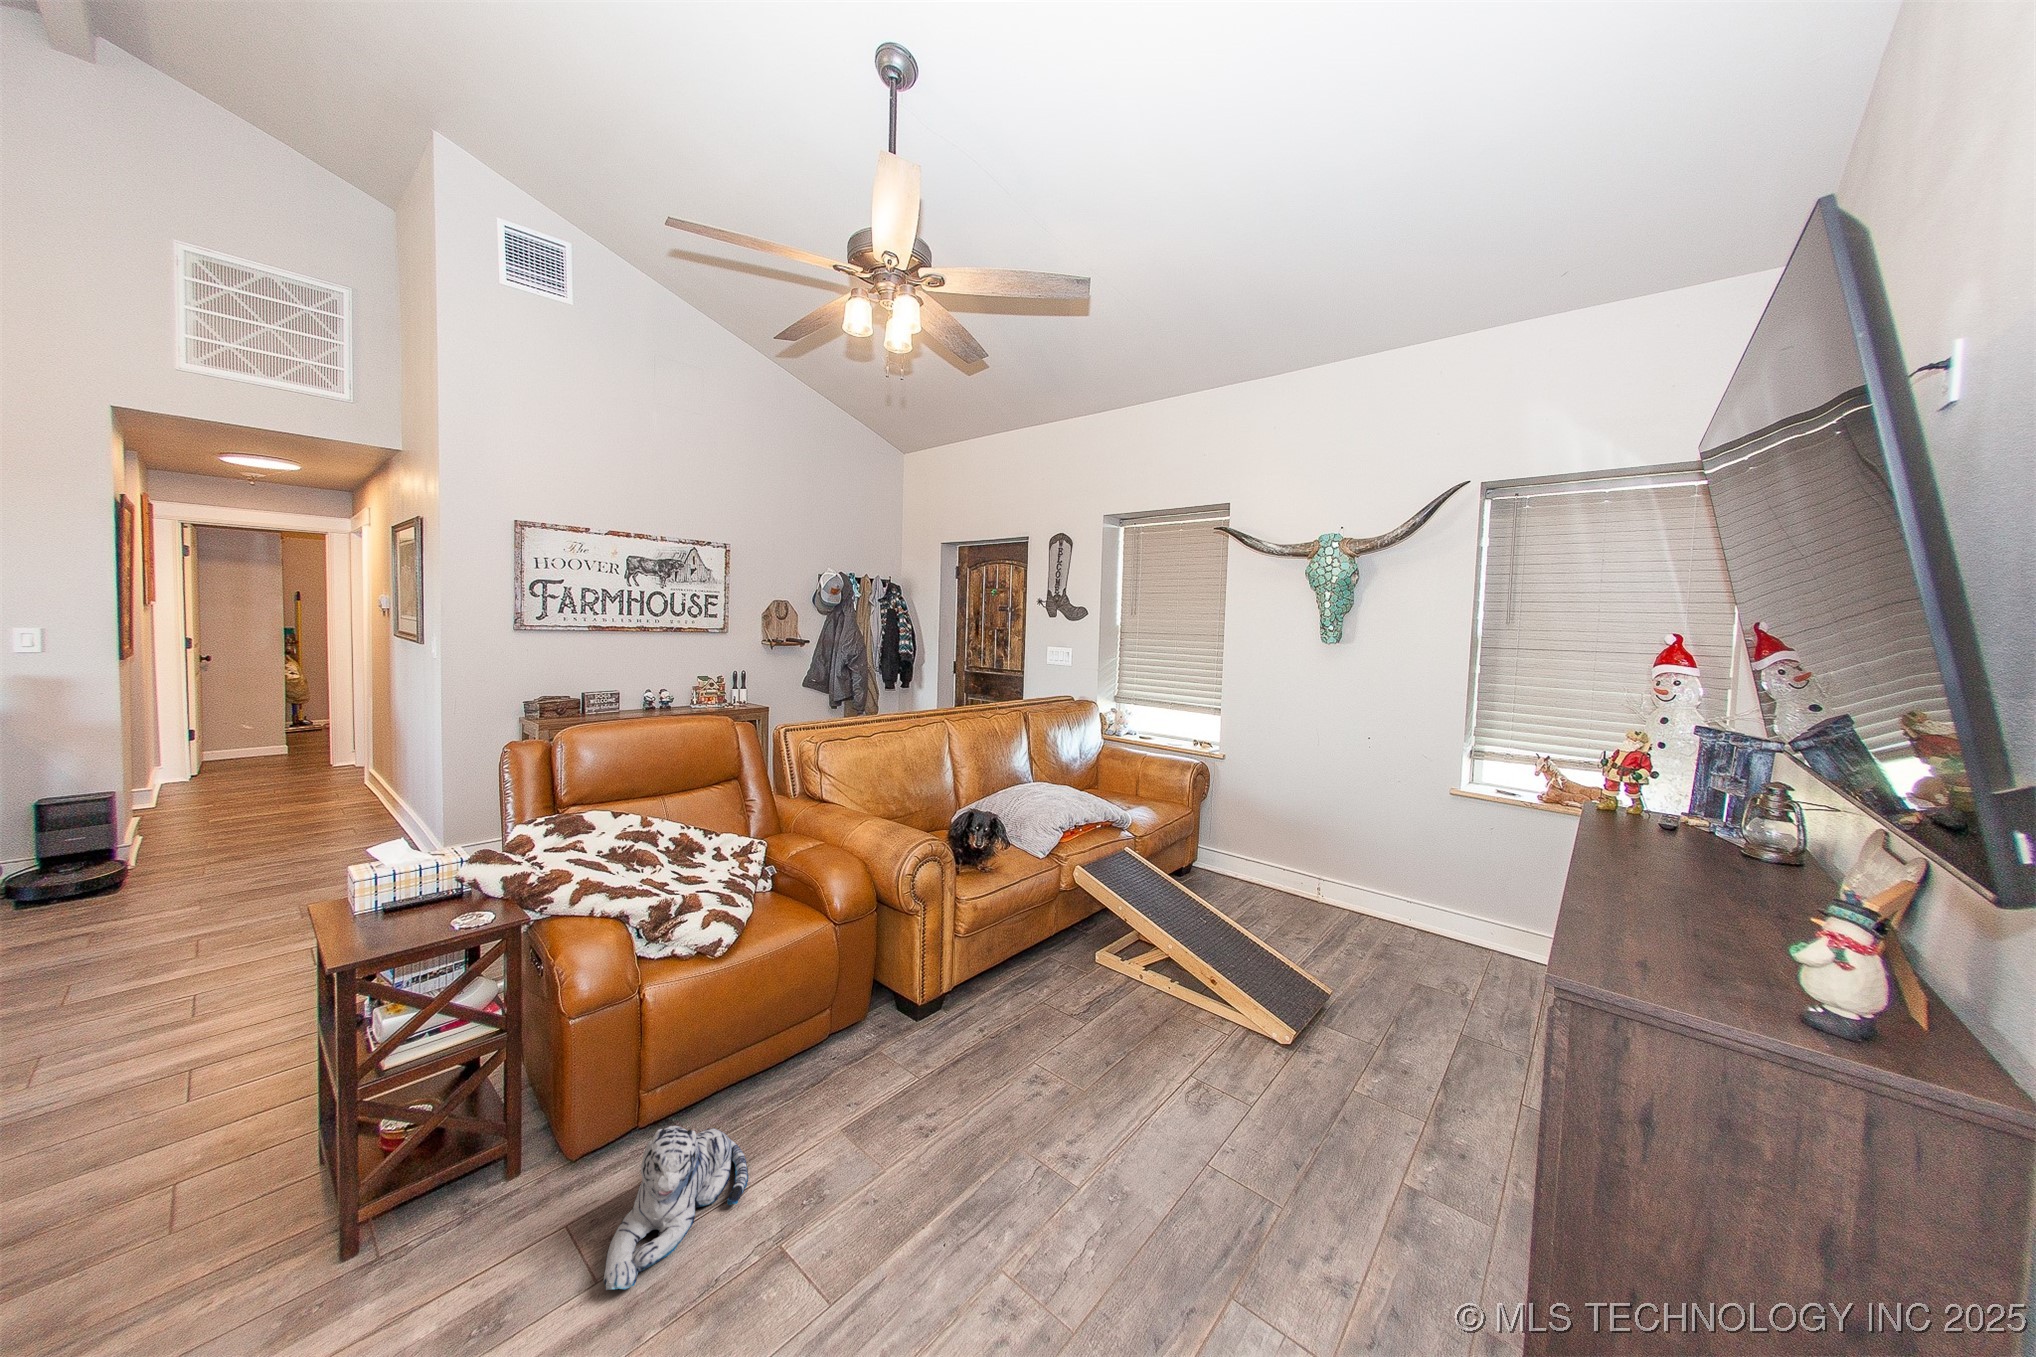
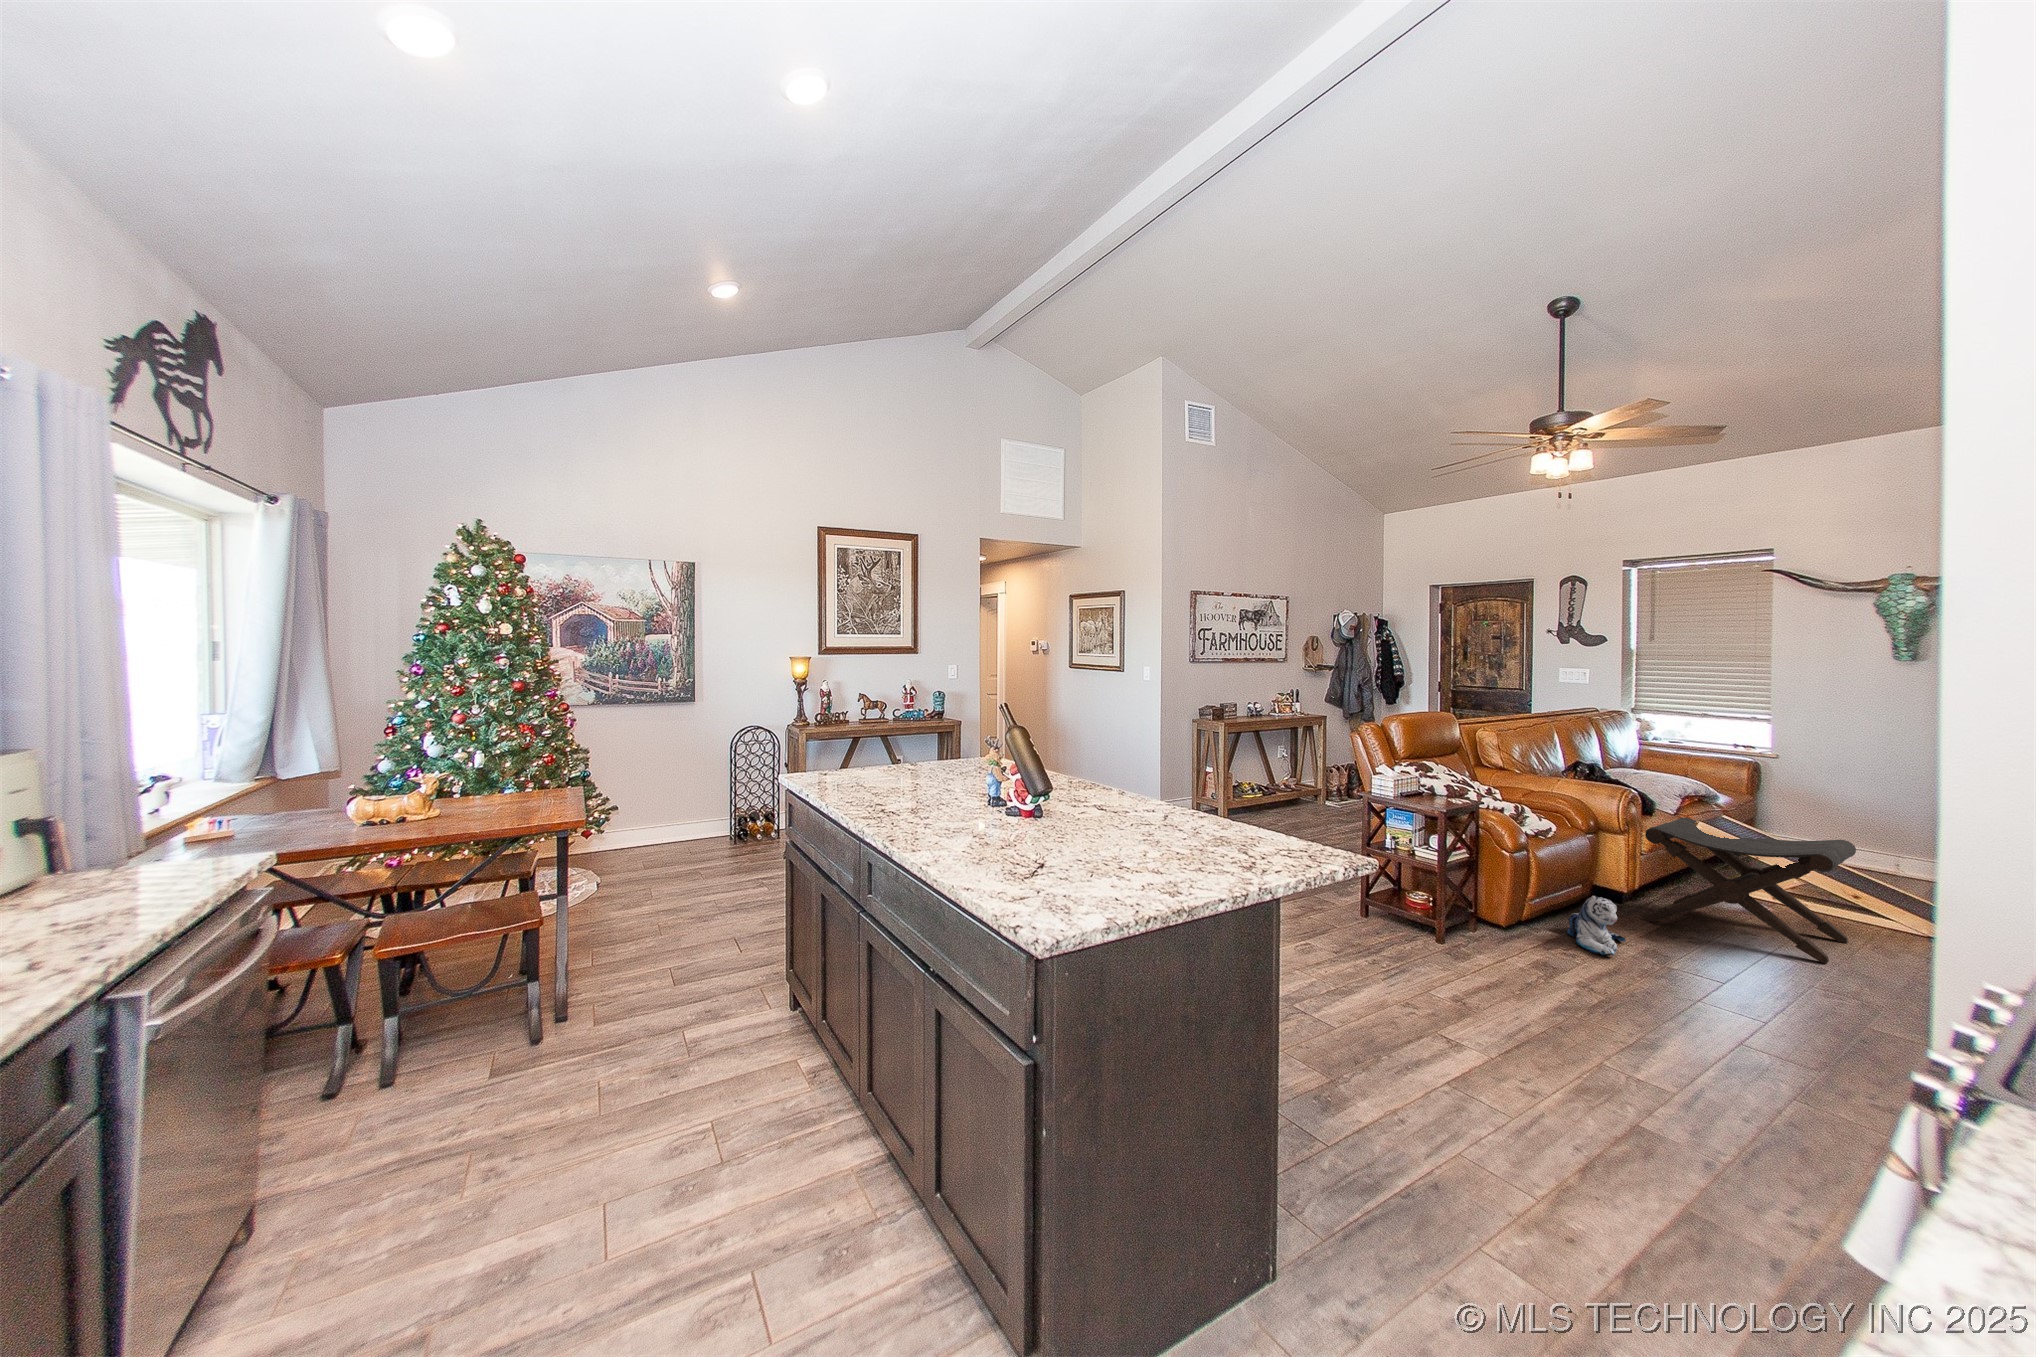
footstool: none [872,898,1161,1221] -> present [1645,818,1856,963]

